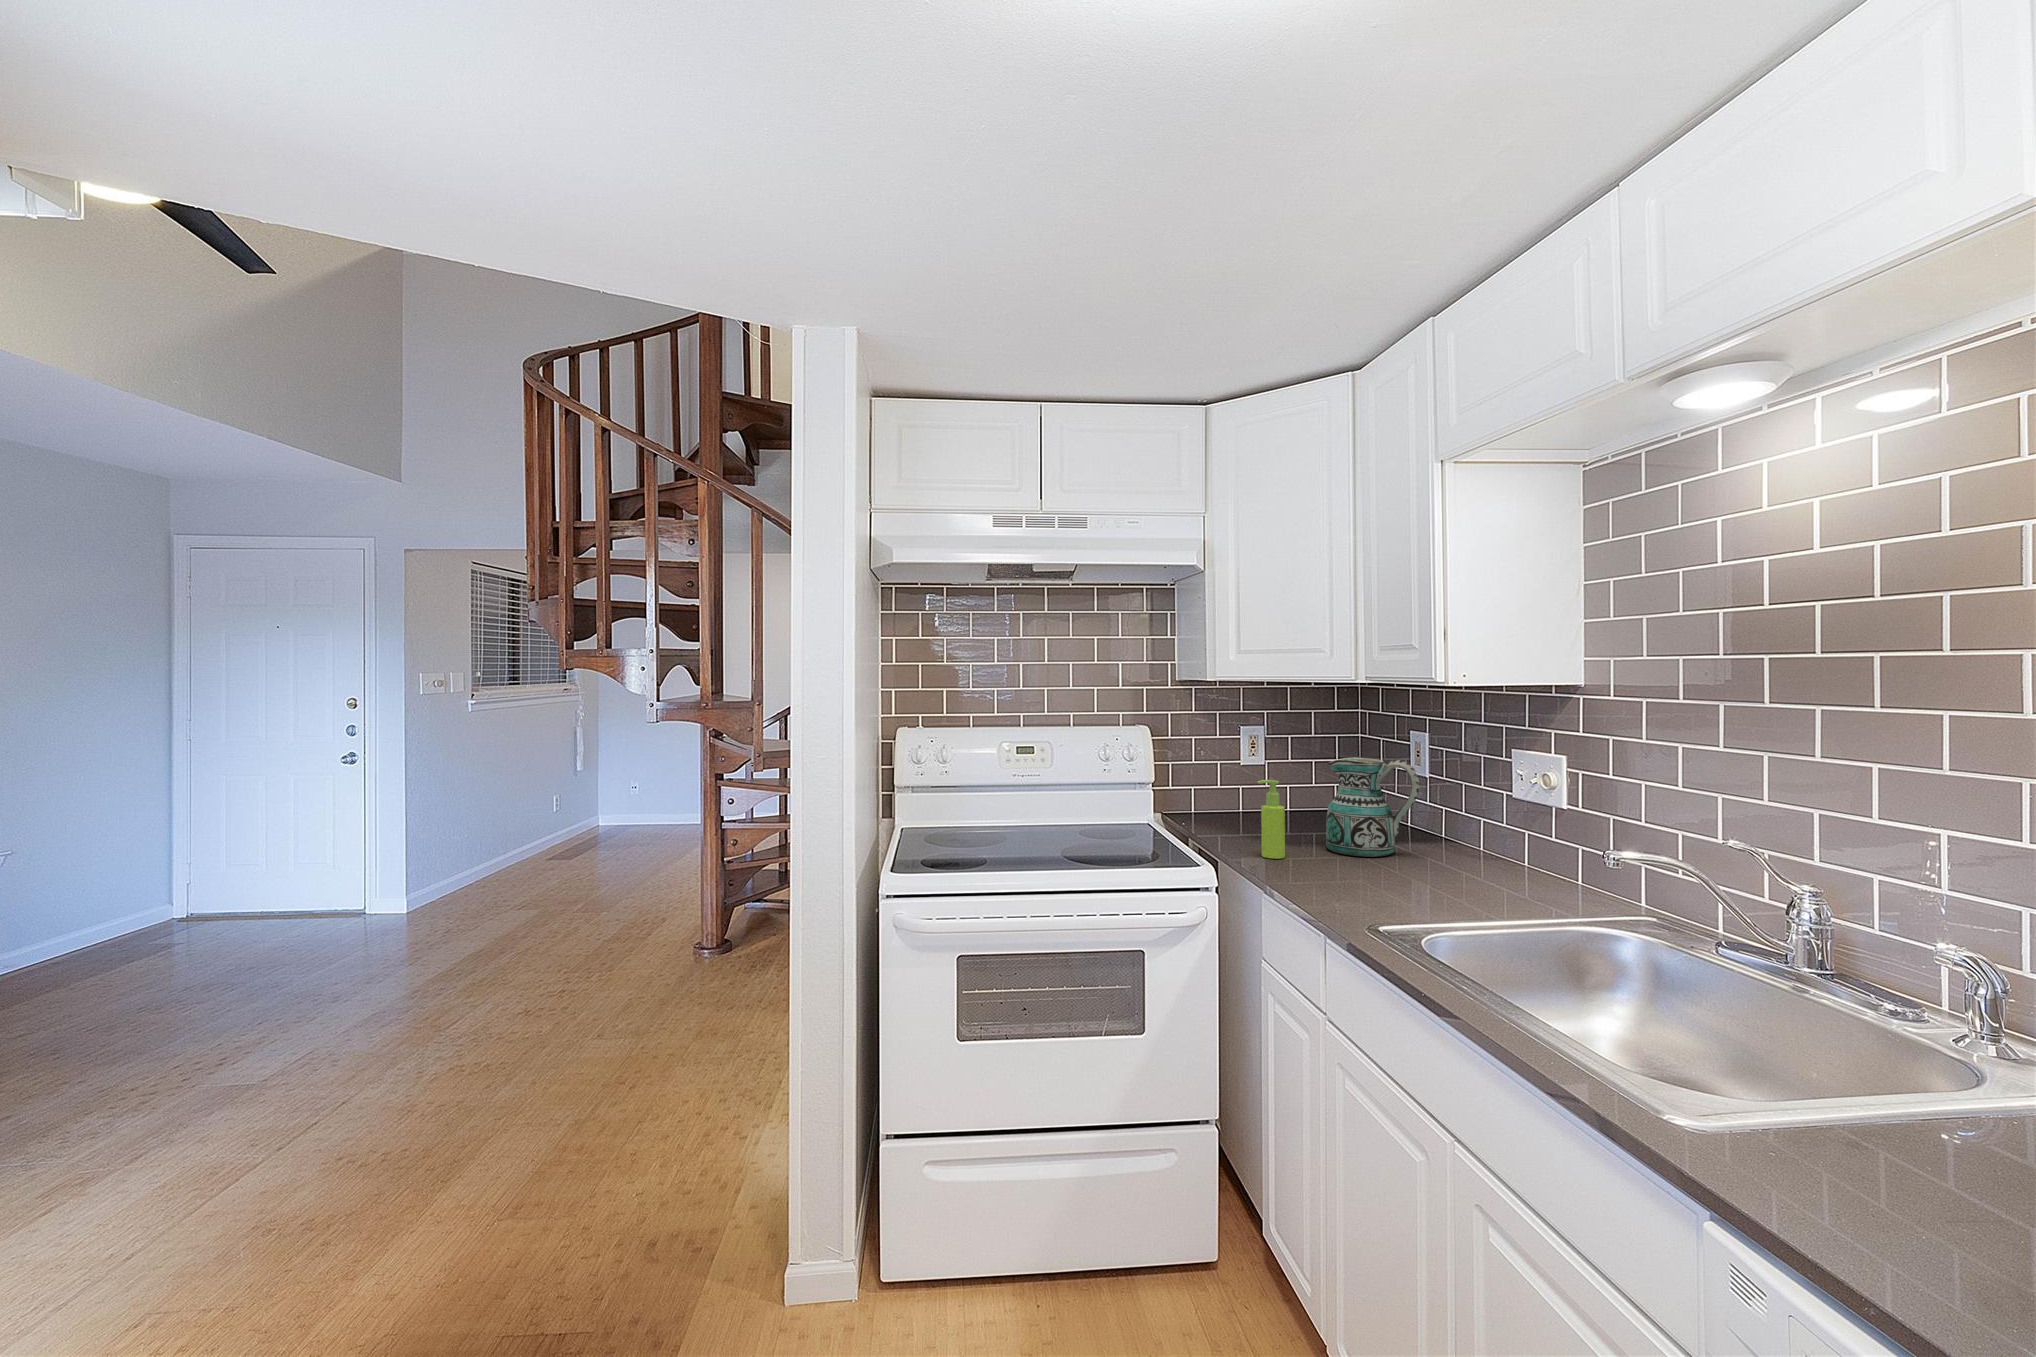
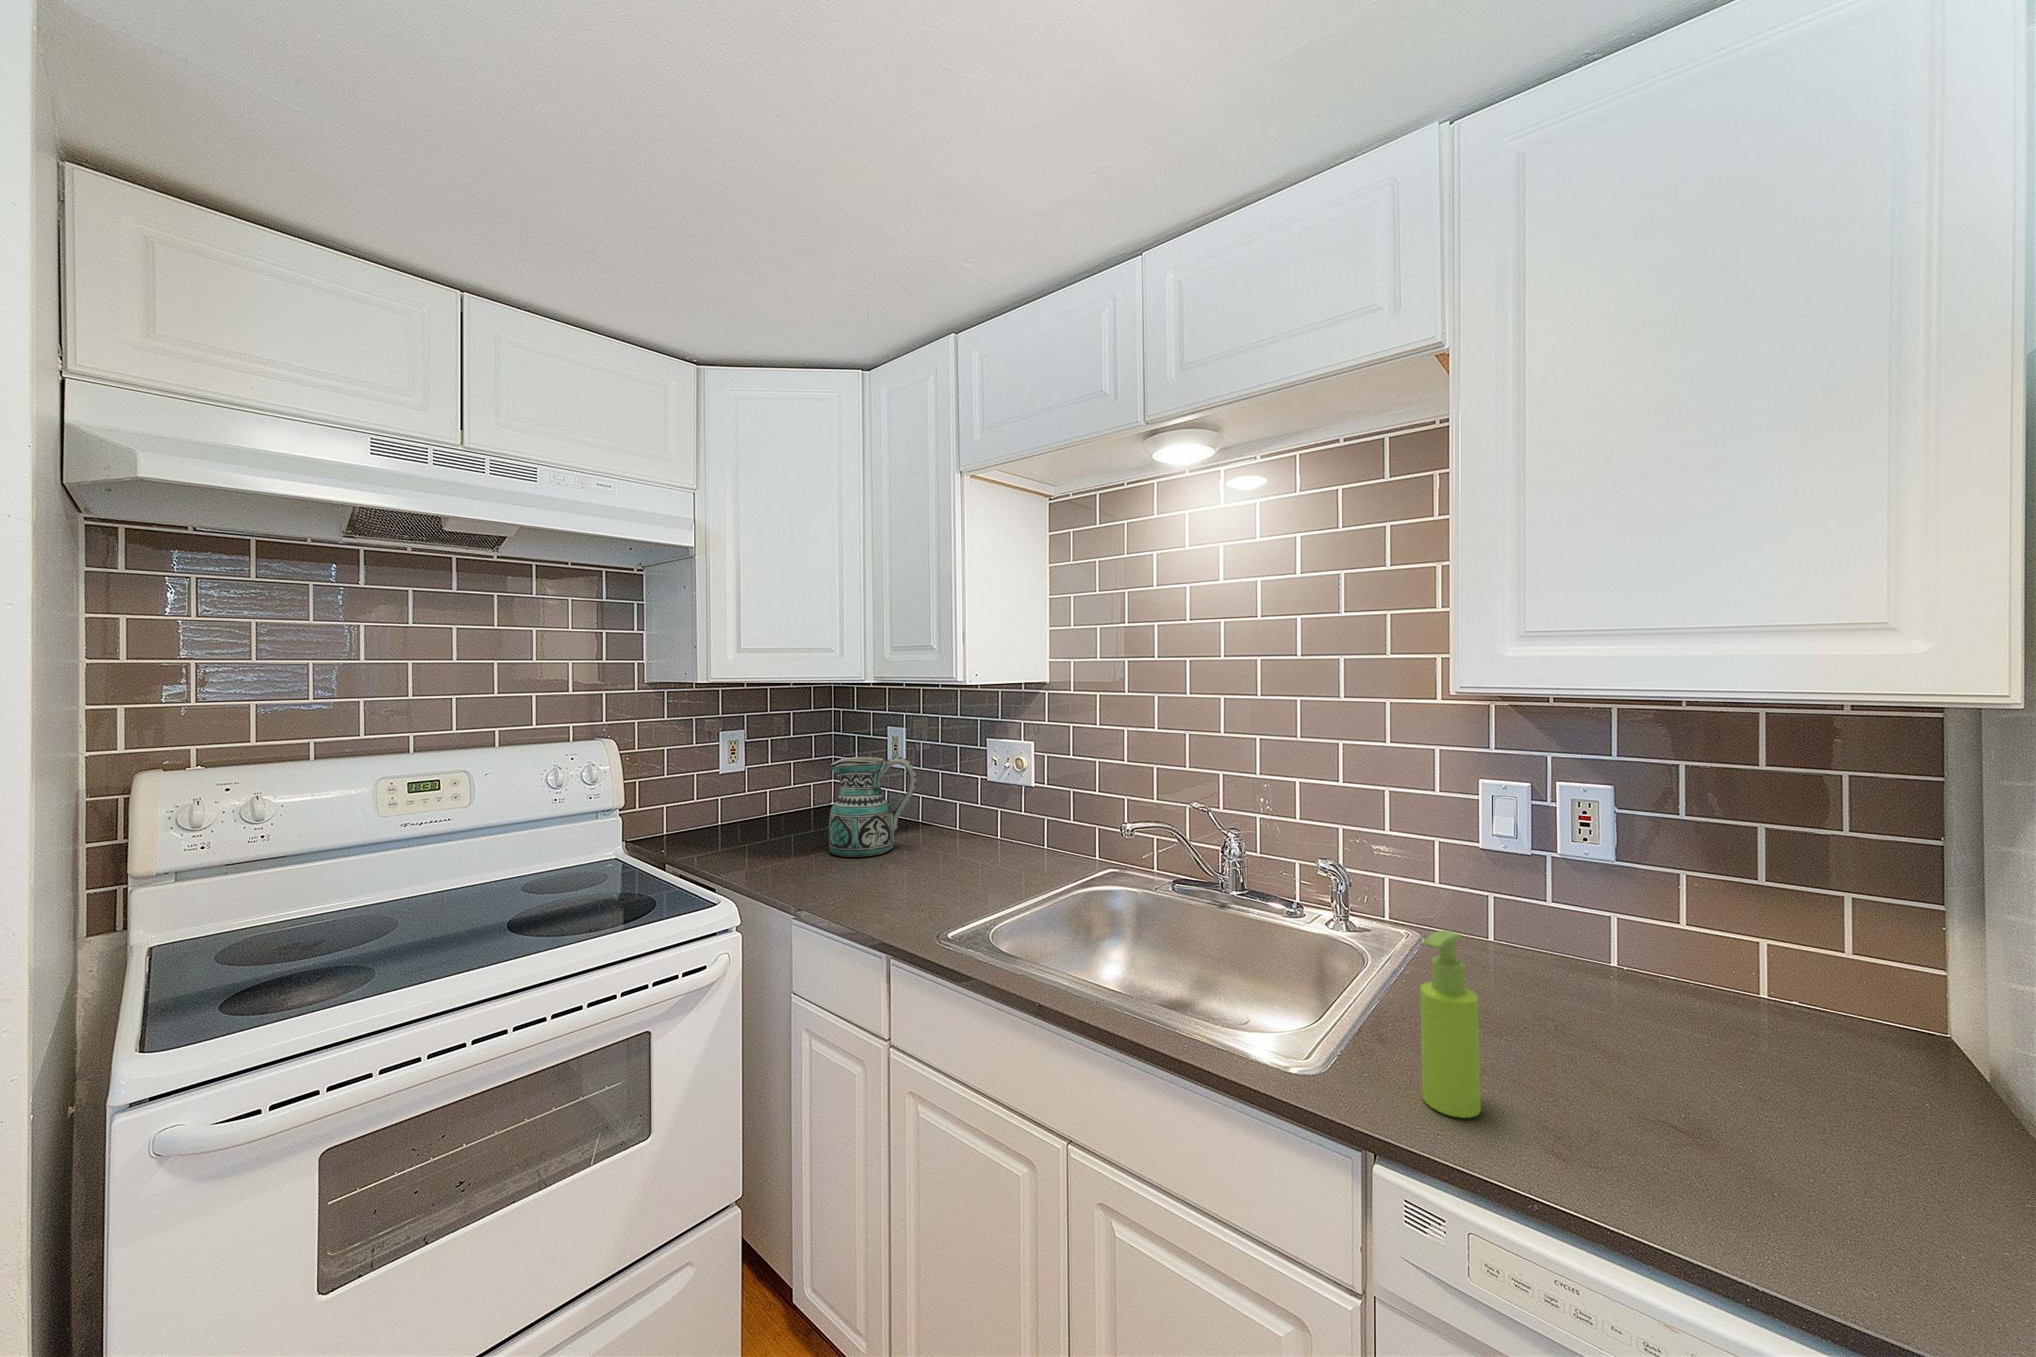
soap dispenser: present [1257,780,1285,859] -> present [1420,930,1481,1118]

